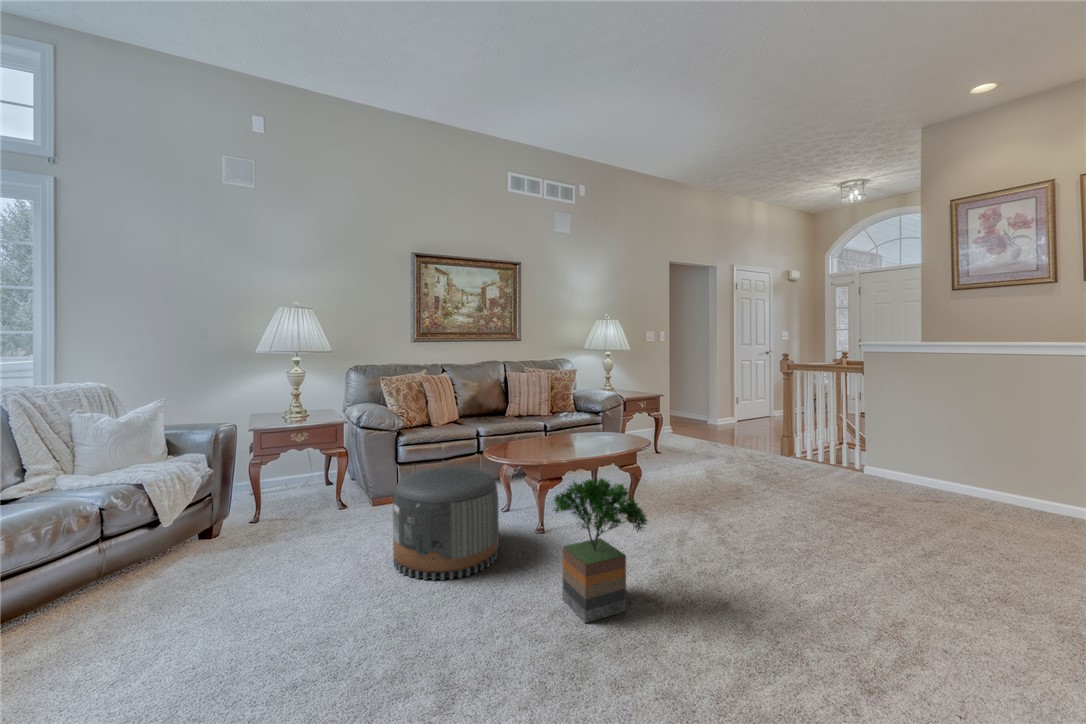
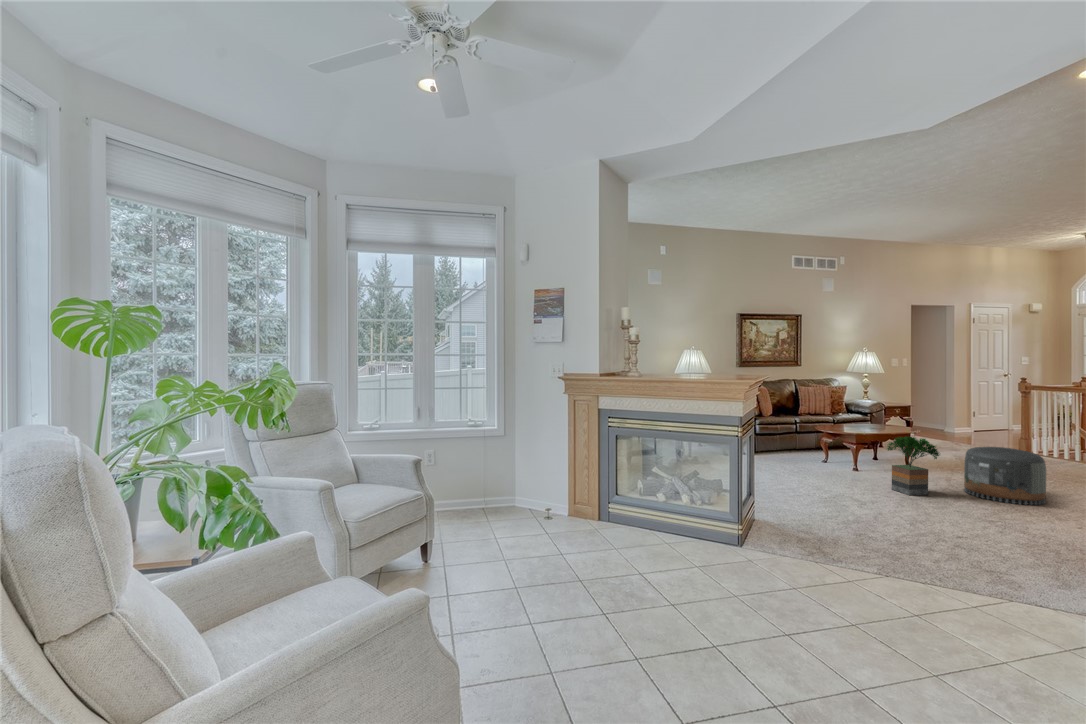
pouf: present [393,467,499,581] -> present [964,447,1046,505]

